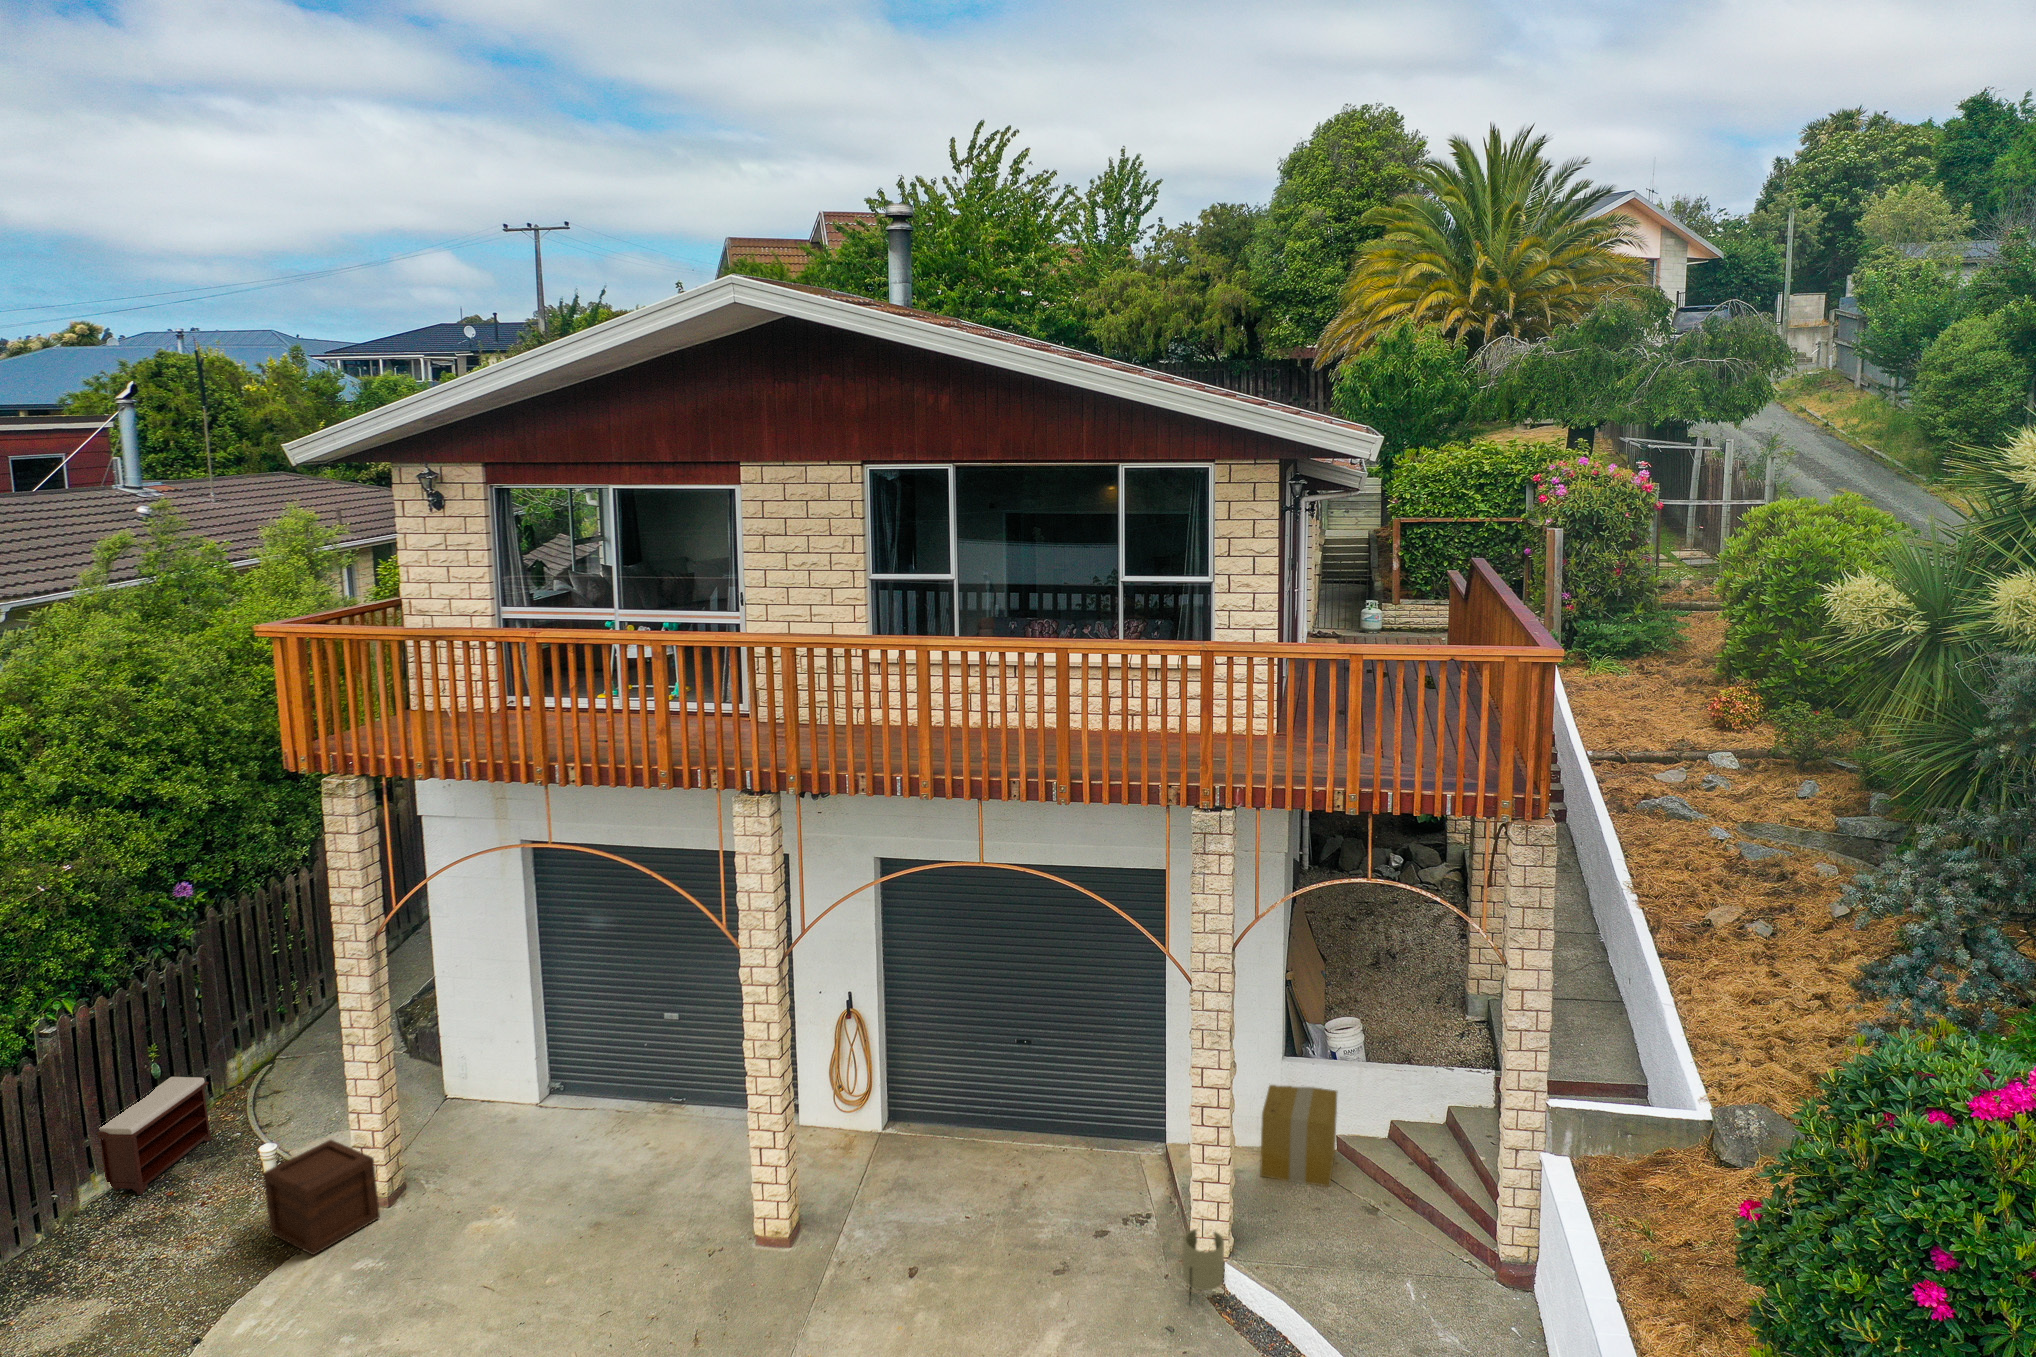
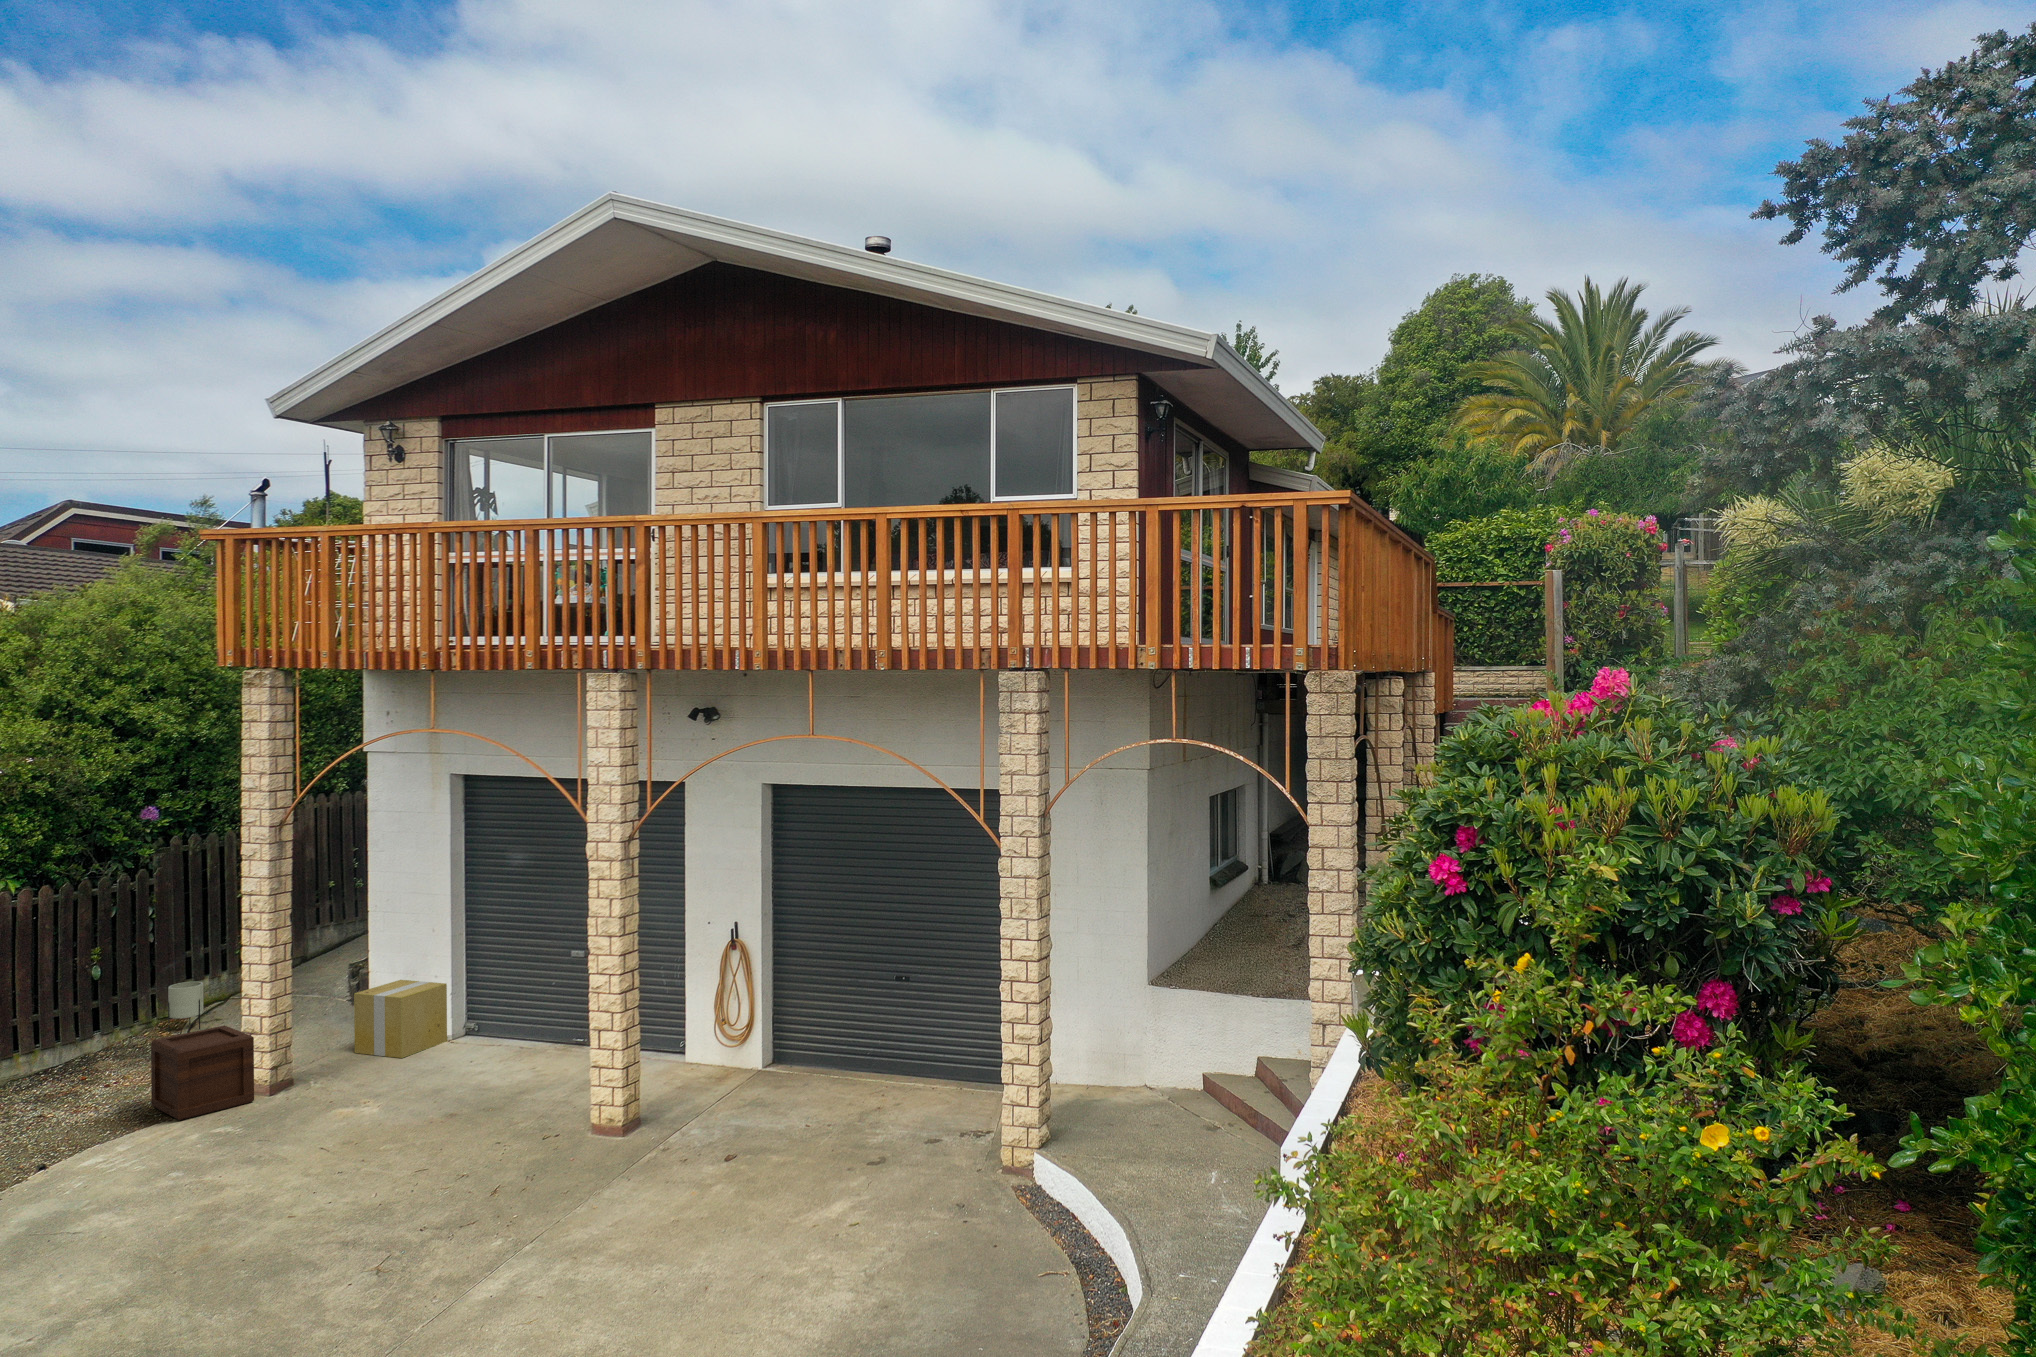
bench: present [97,1077,211,1195] -> none [25,986,148,1079]
cardboard box: present [1260,1085,1337,1186] -> present [354,980,447,1058]
planter: present [1183,1229,1225,1290] -> present [168,982,204,1032]

